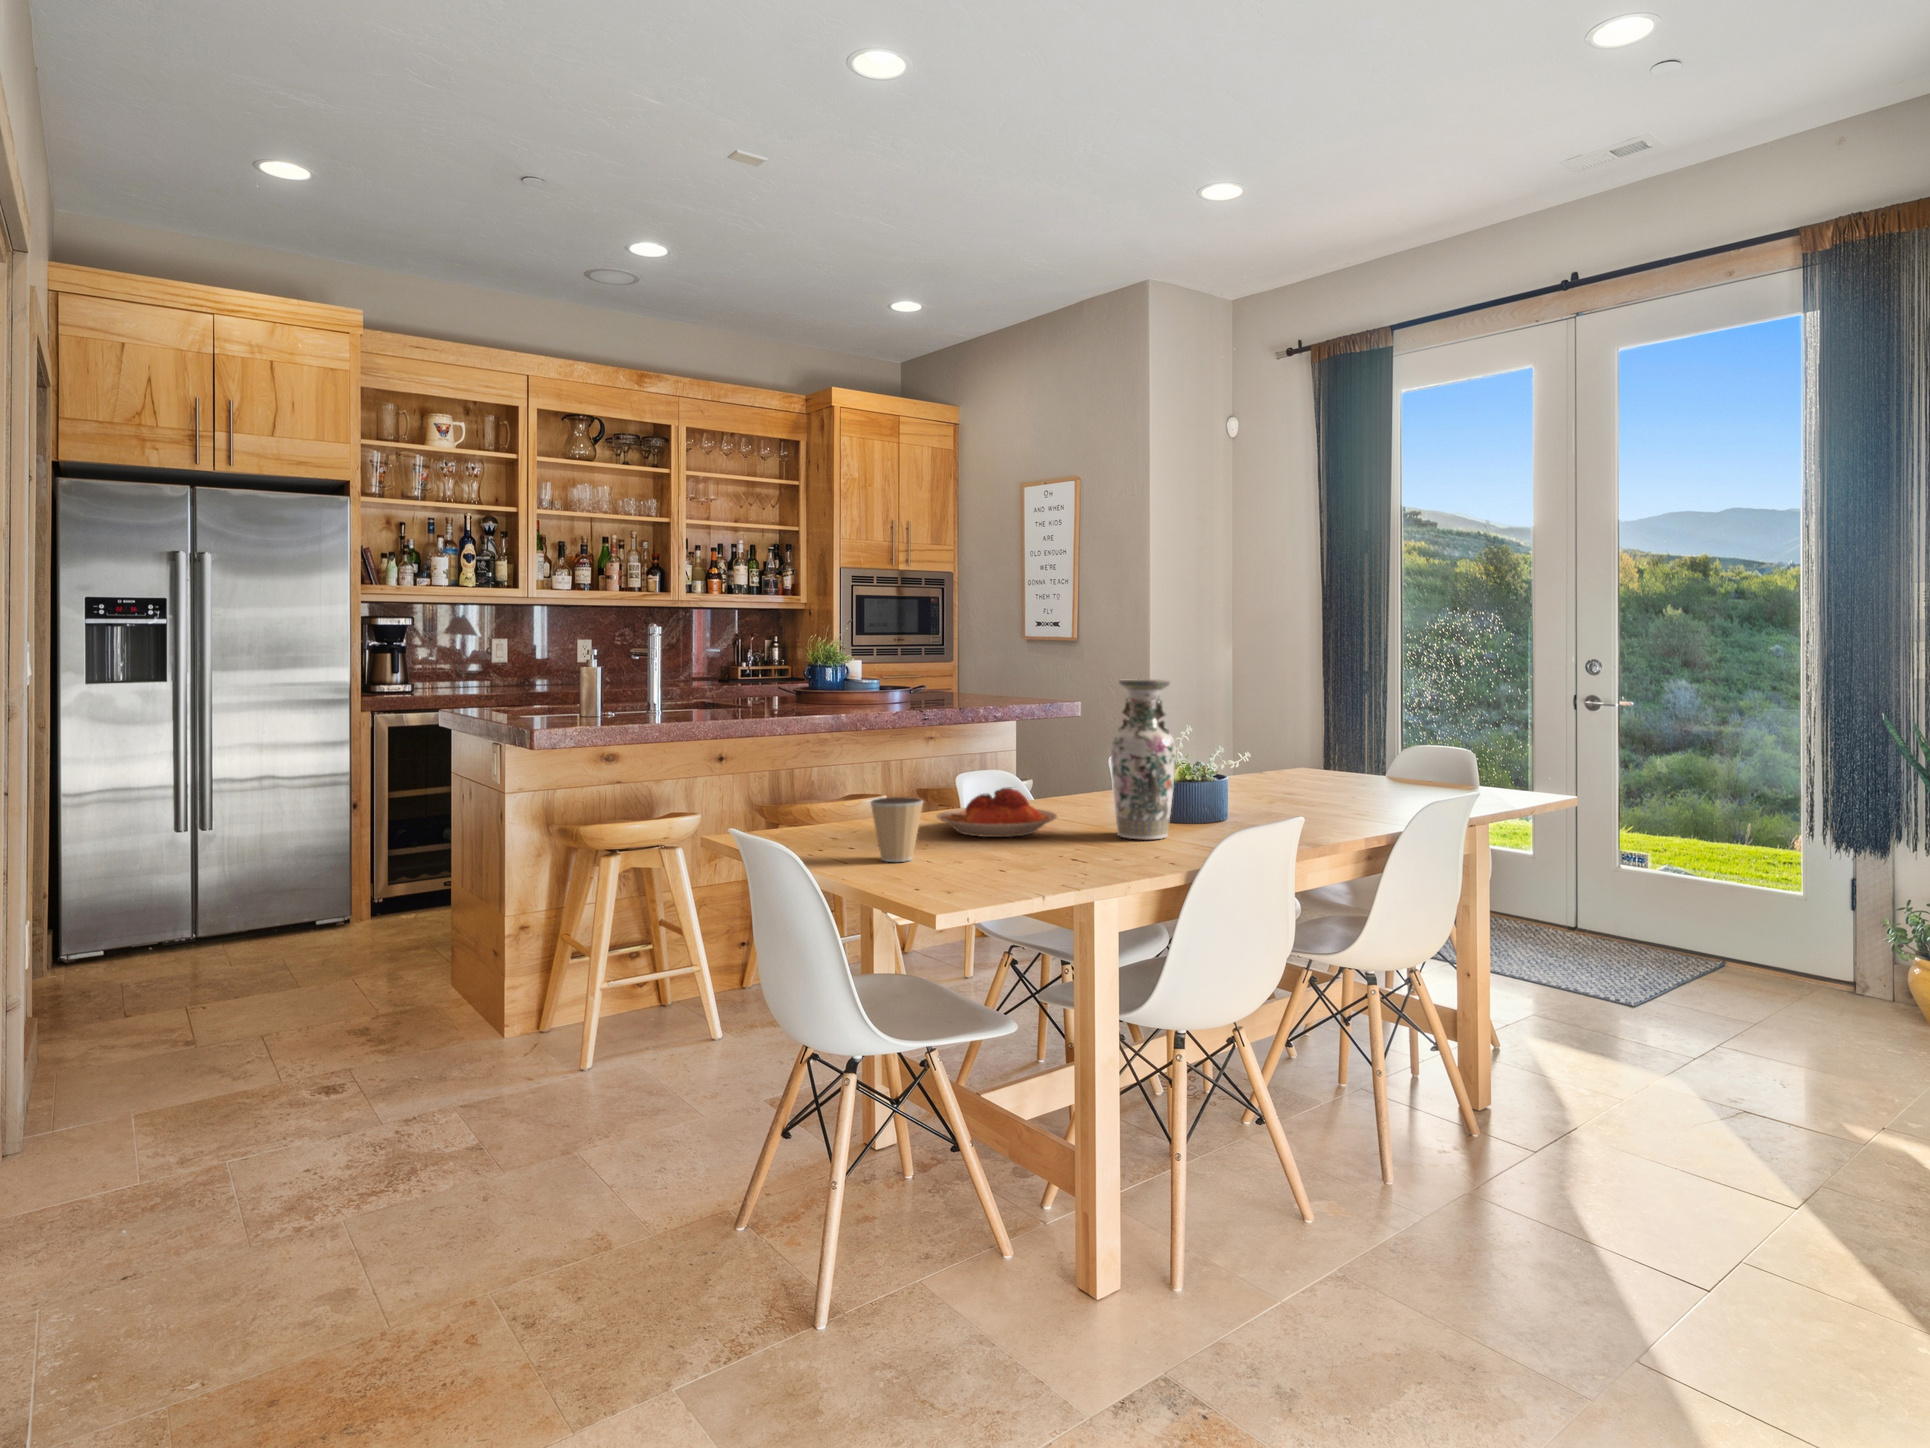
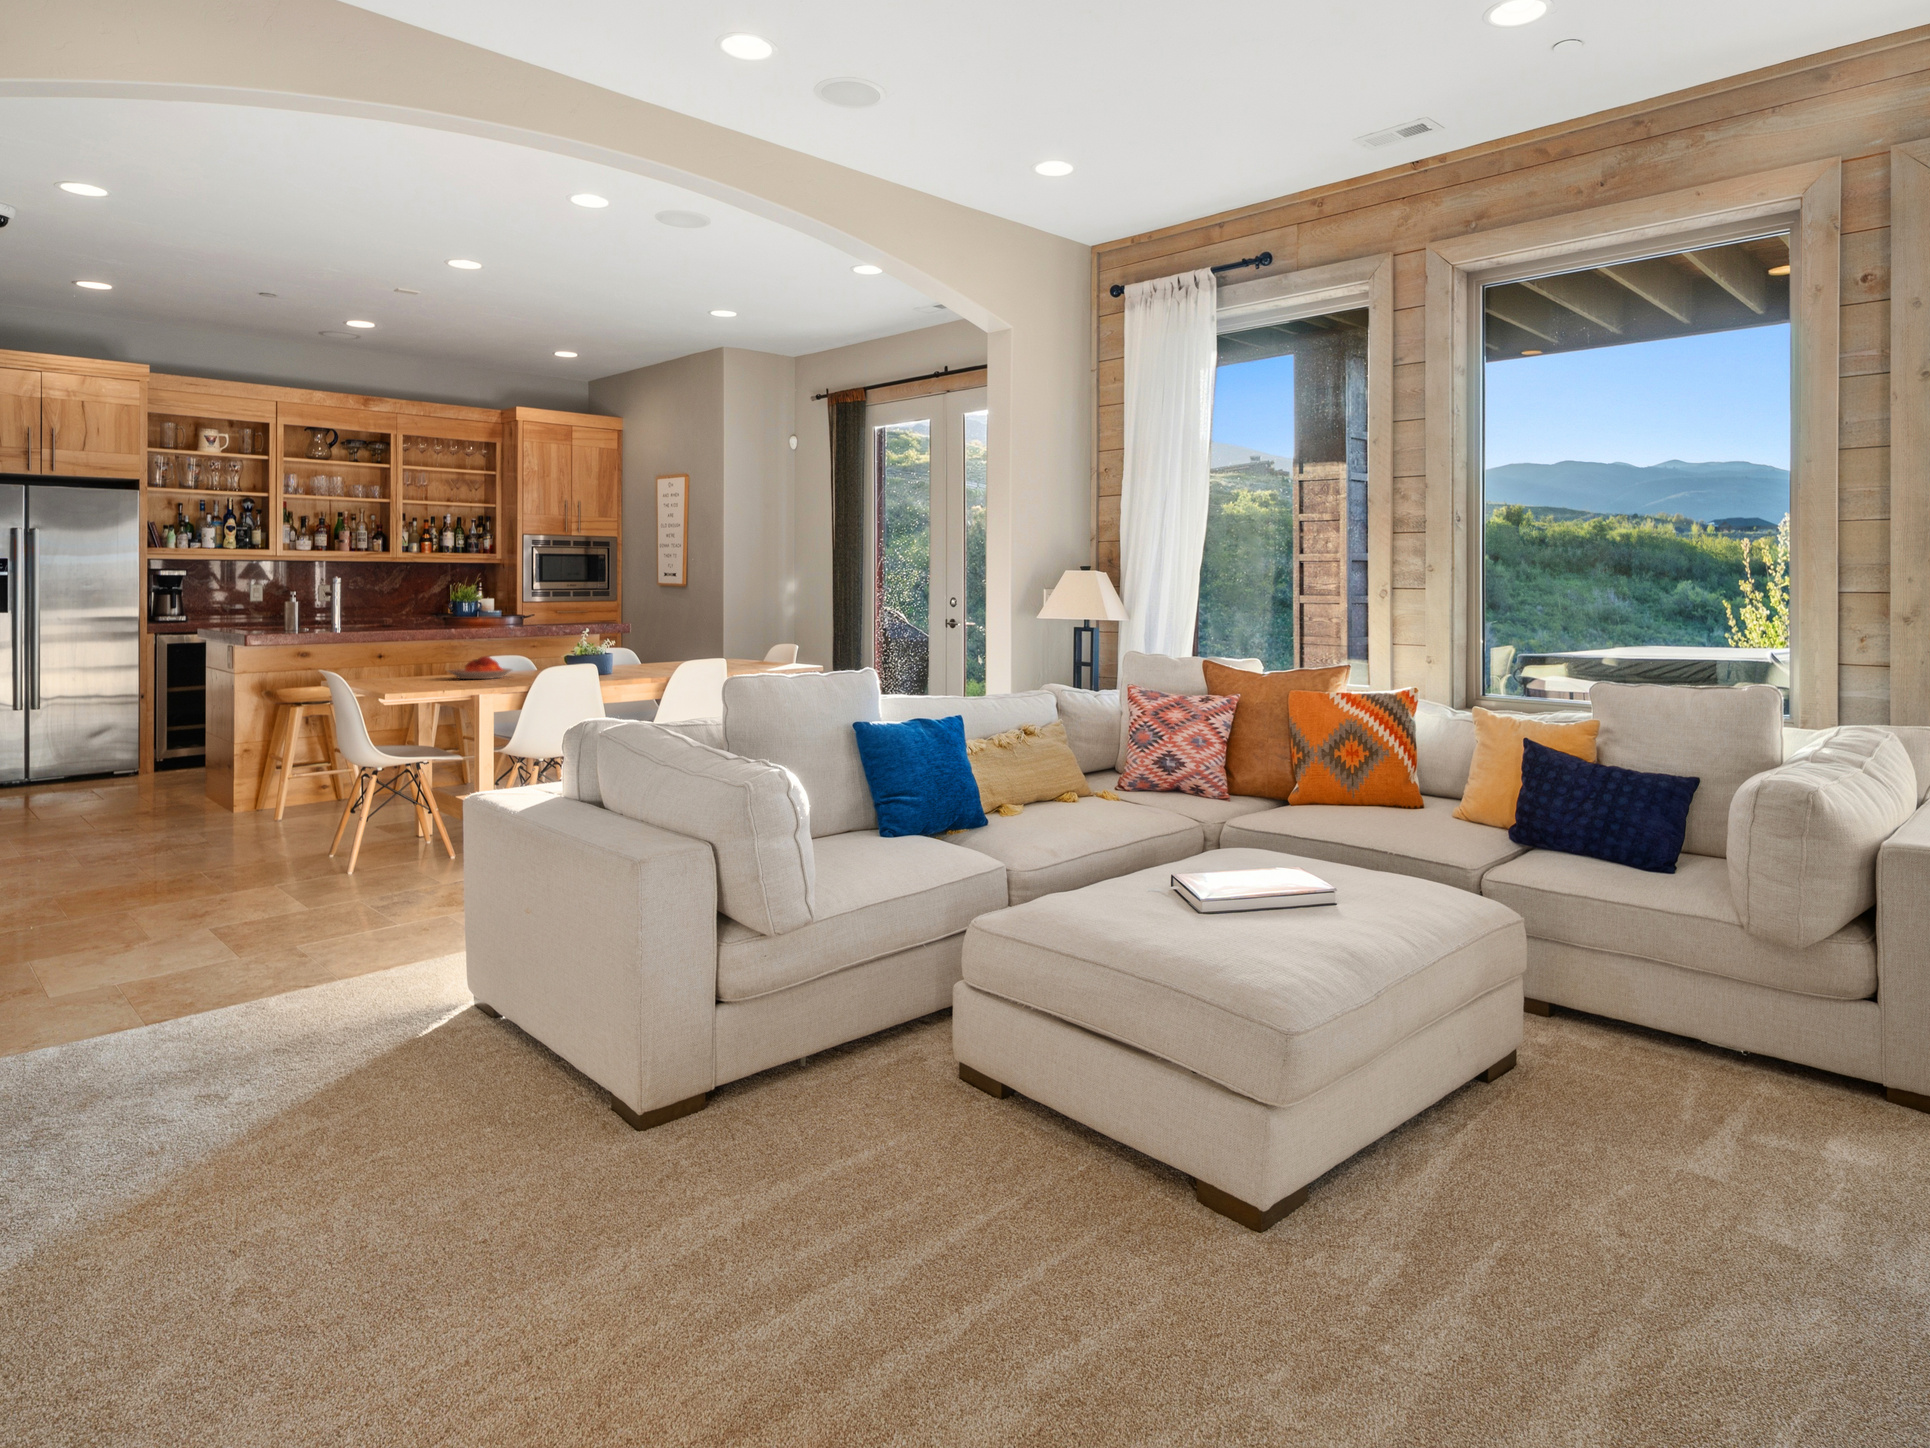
vase: present [1111,679,1176,840] -> none [531,601,564,679]
coffee cup: present [871,797,923,862] -> none [391,656,419,685]

